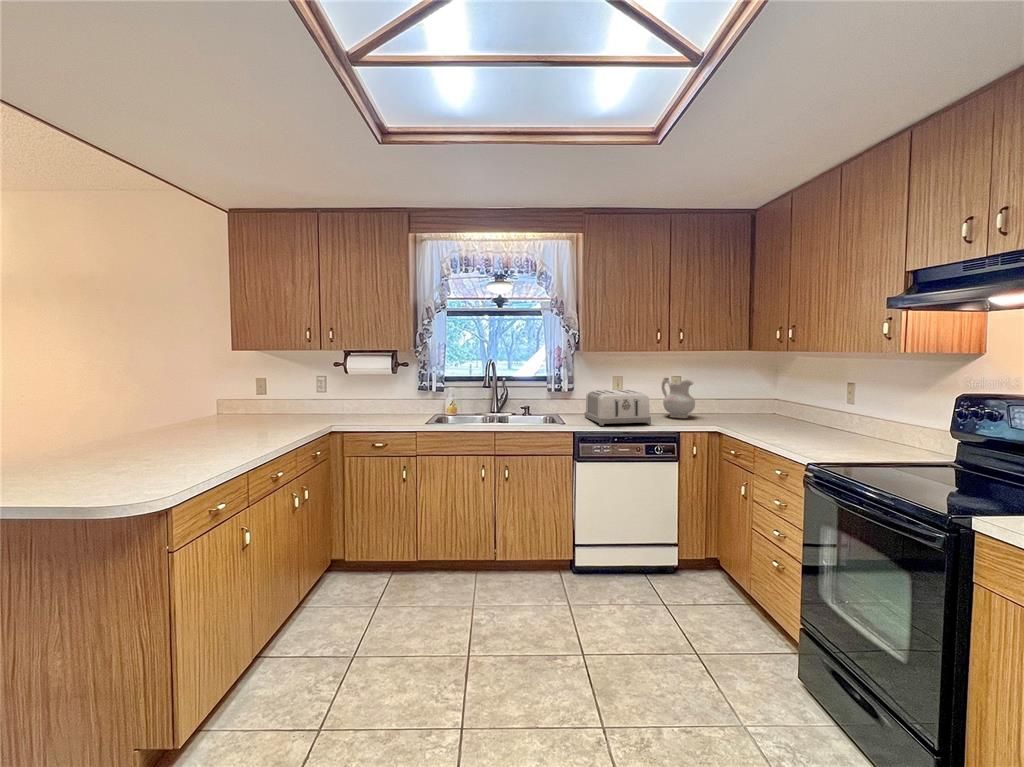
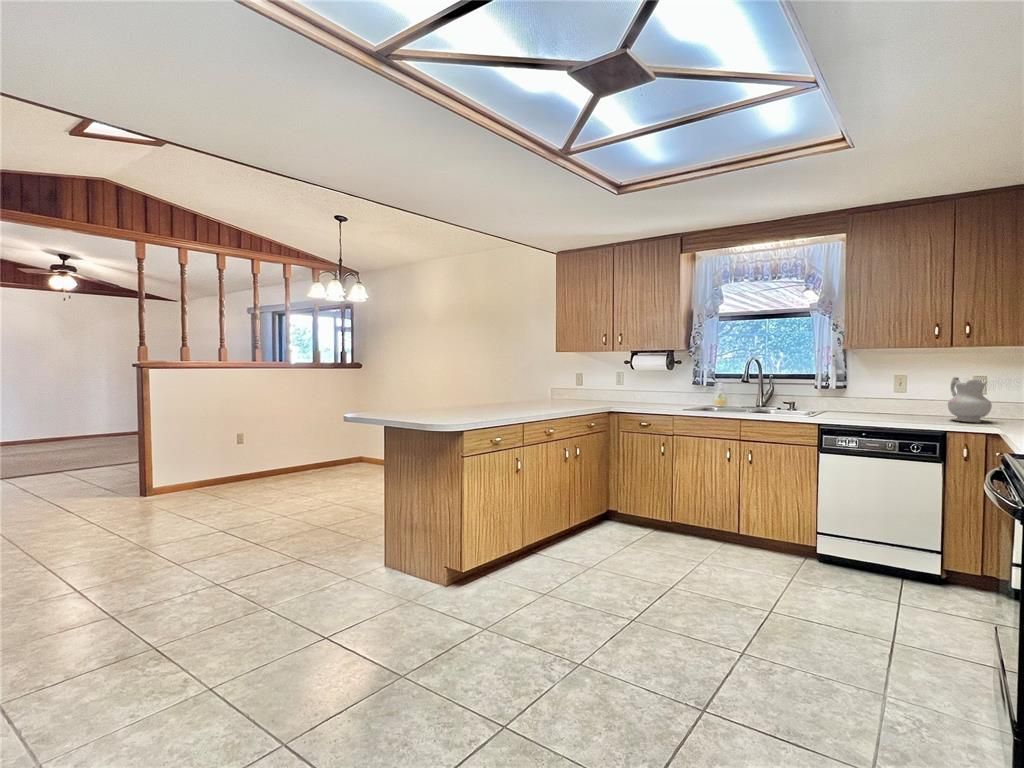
toaster: present [585,390,651,425] -> none [848,388,913,423]

